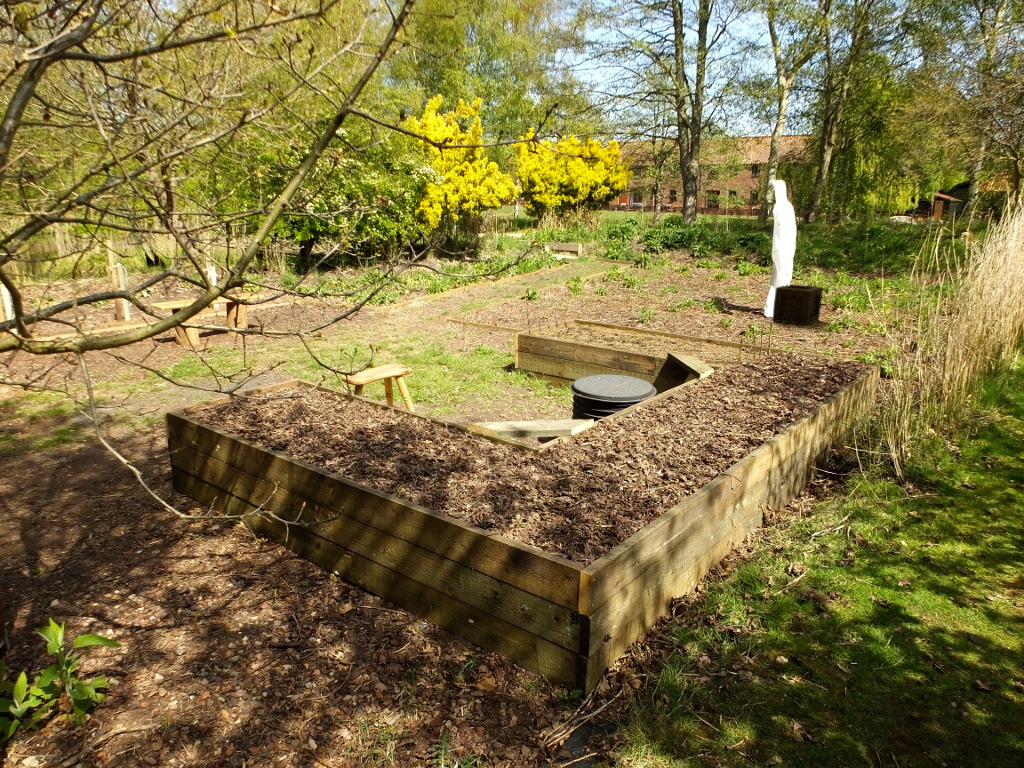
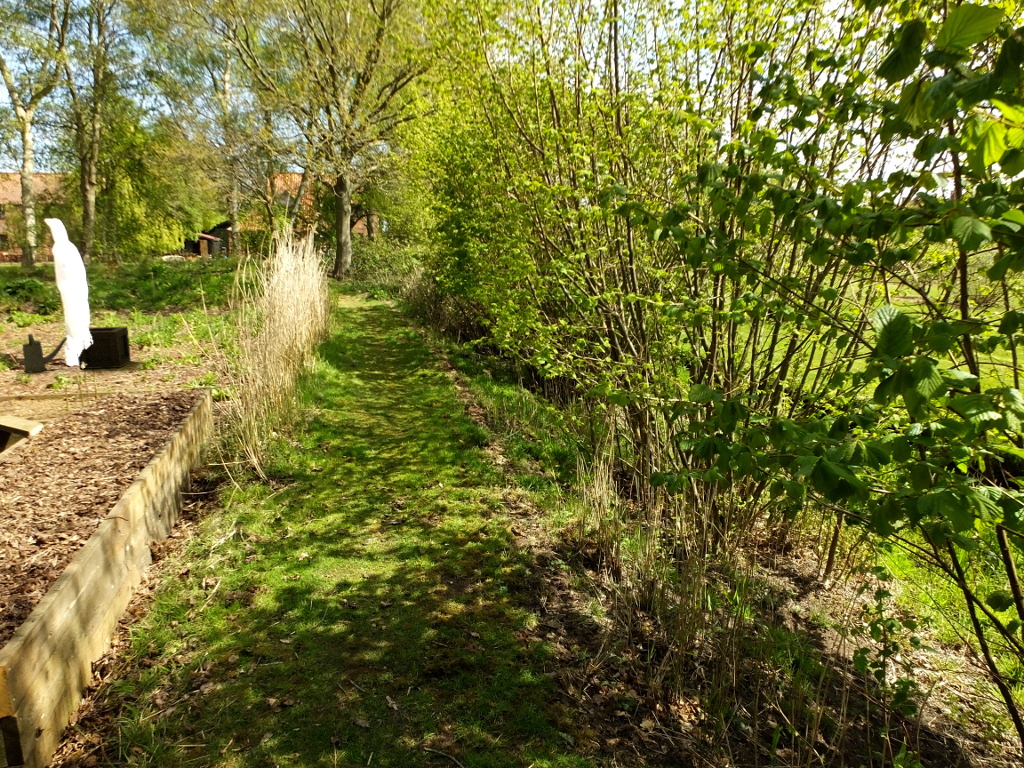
watering can: none [726,285,769,318] -> present [15,334,67,372]

